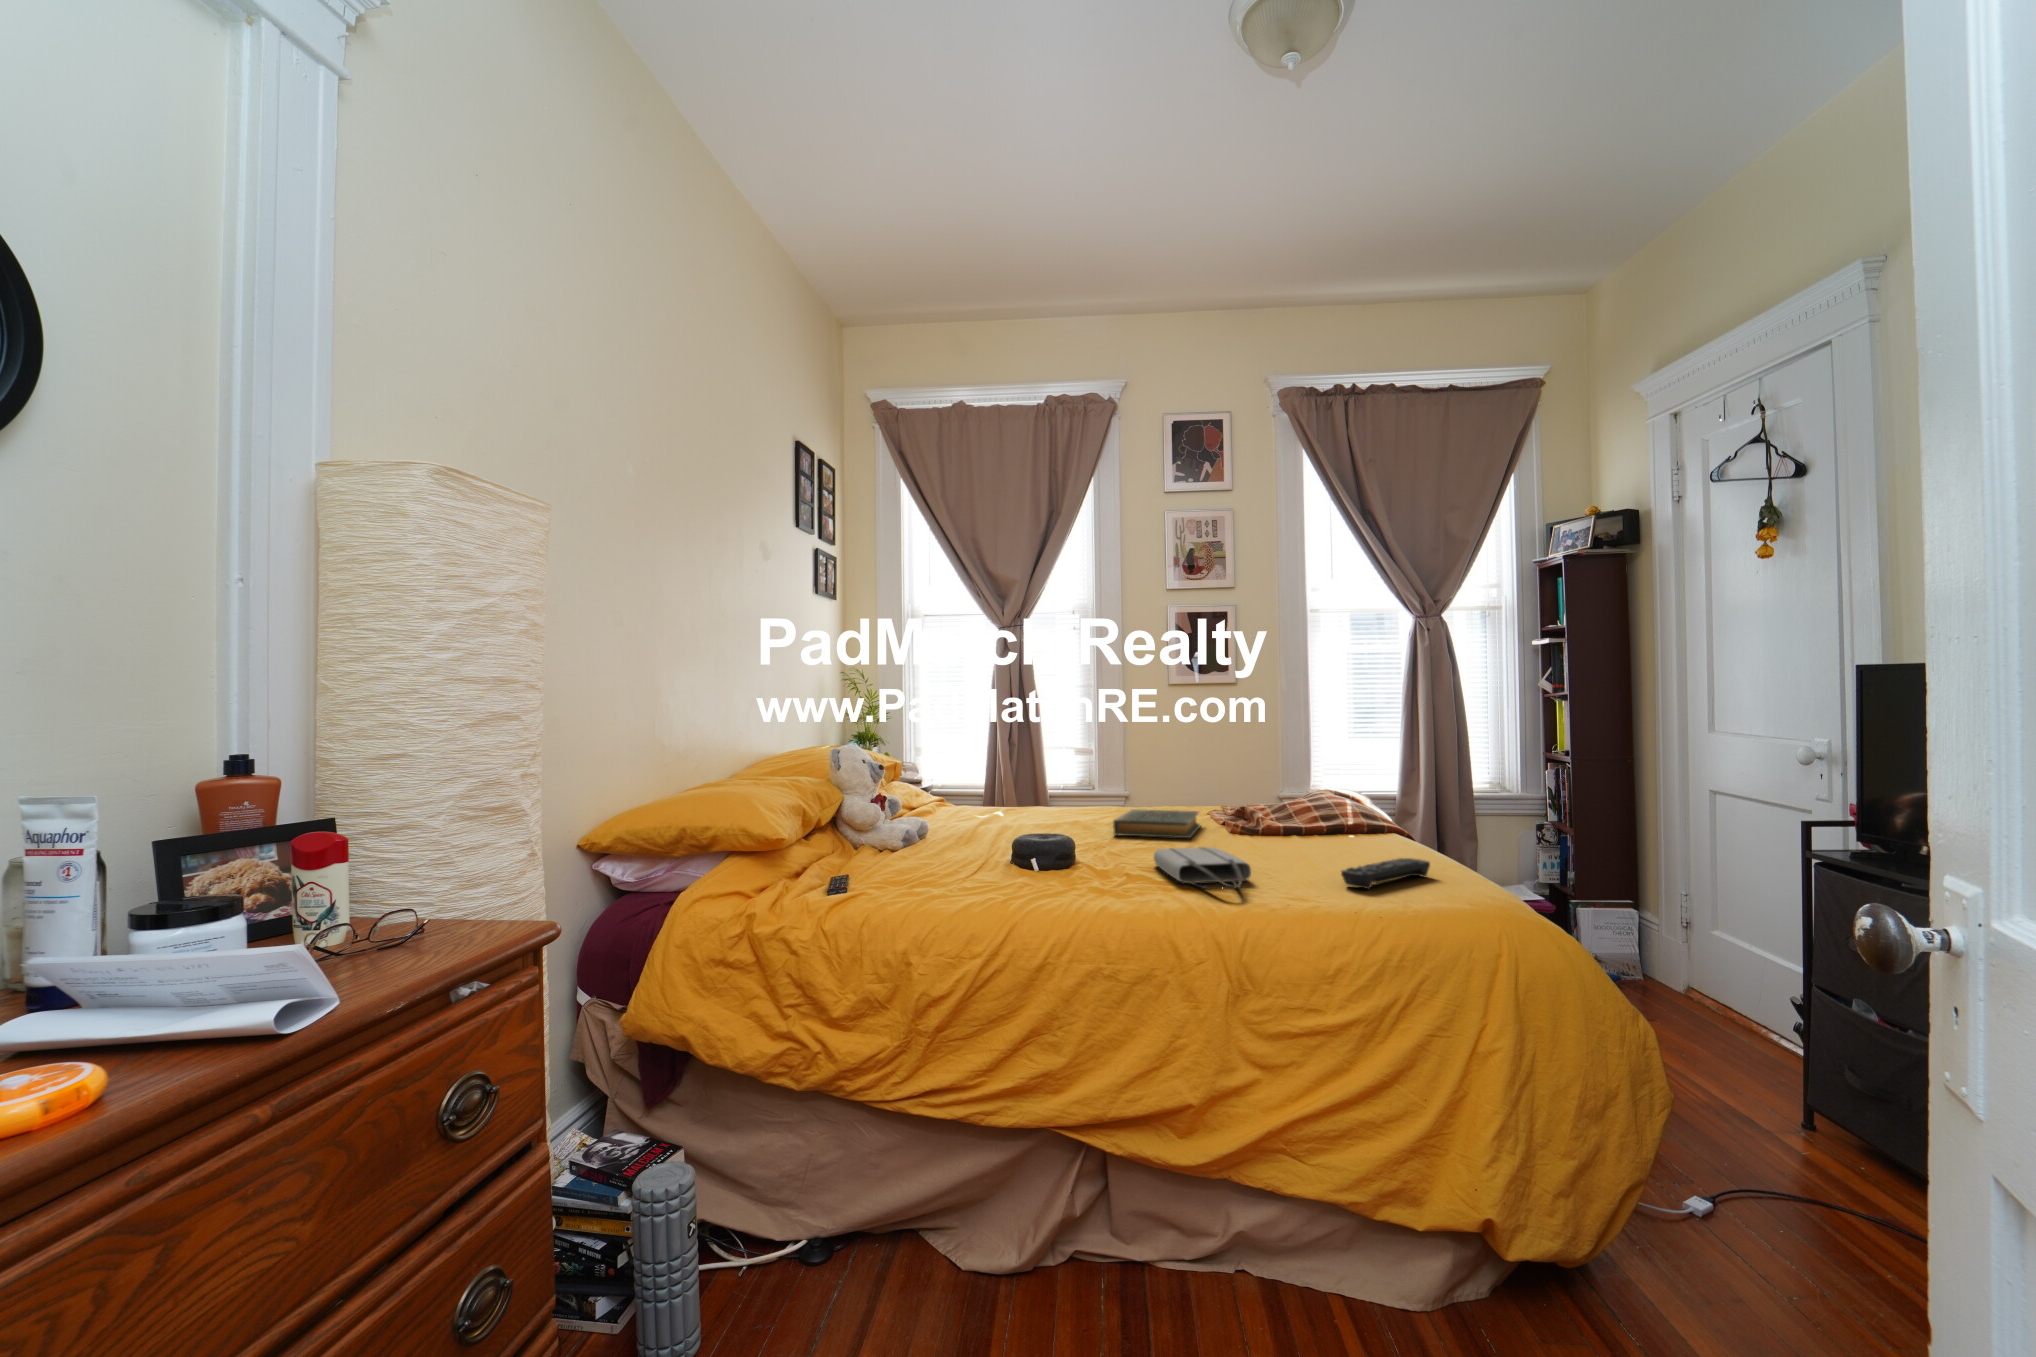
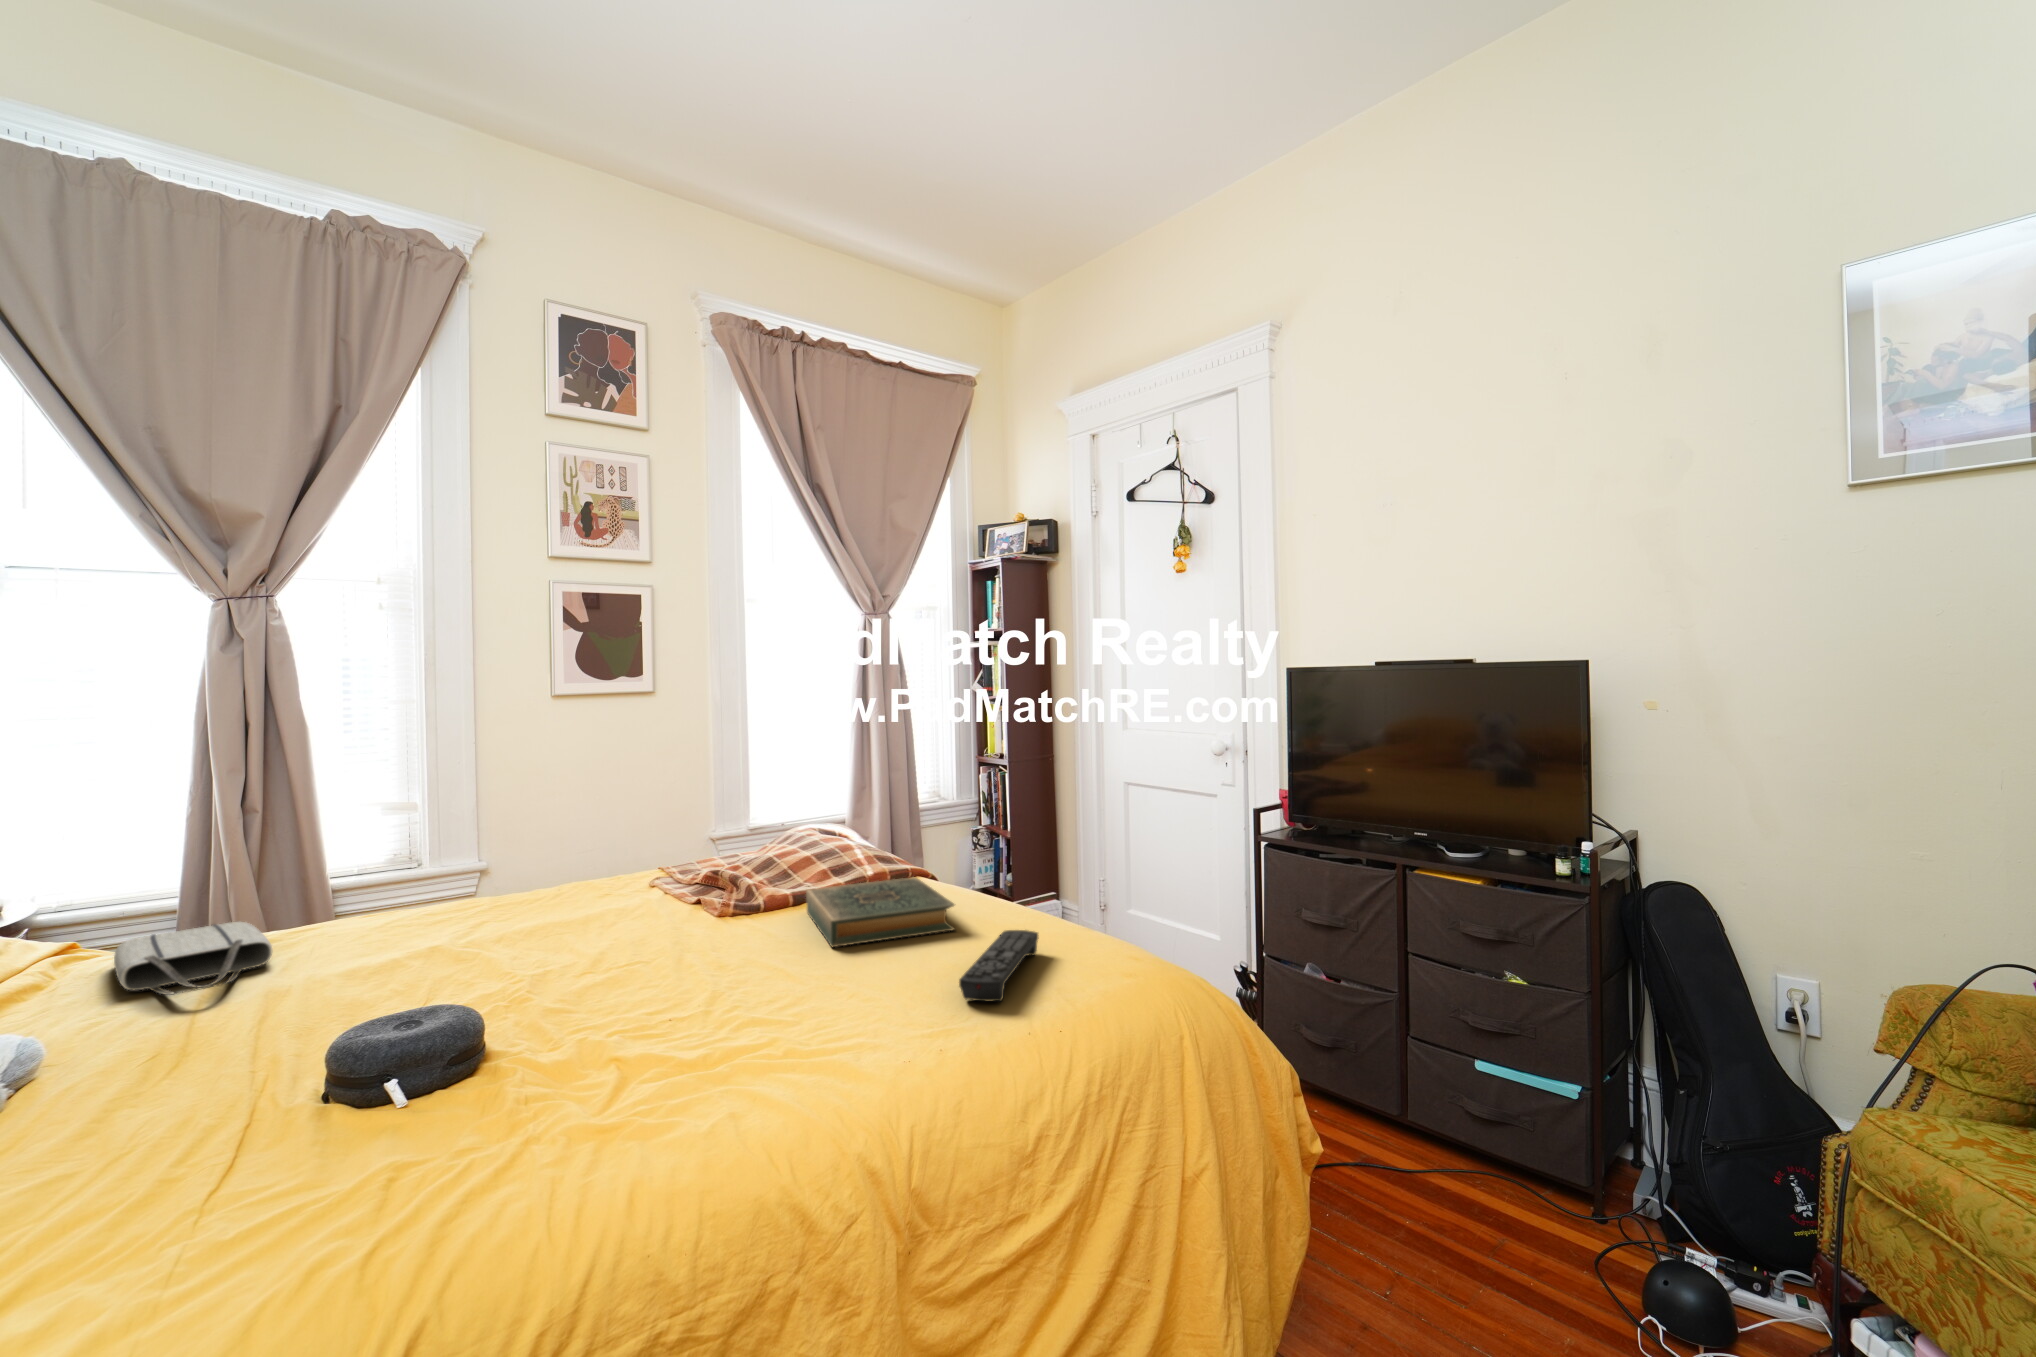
hardback book: present [1113,809,1201,838] -> present [806,877,954,947]
tote bag: present [1154,847,1251,888] -> present [114,922,272,995]

